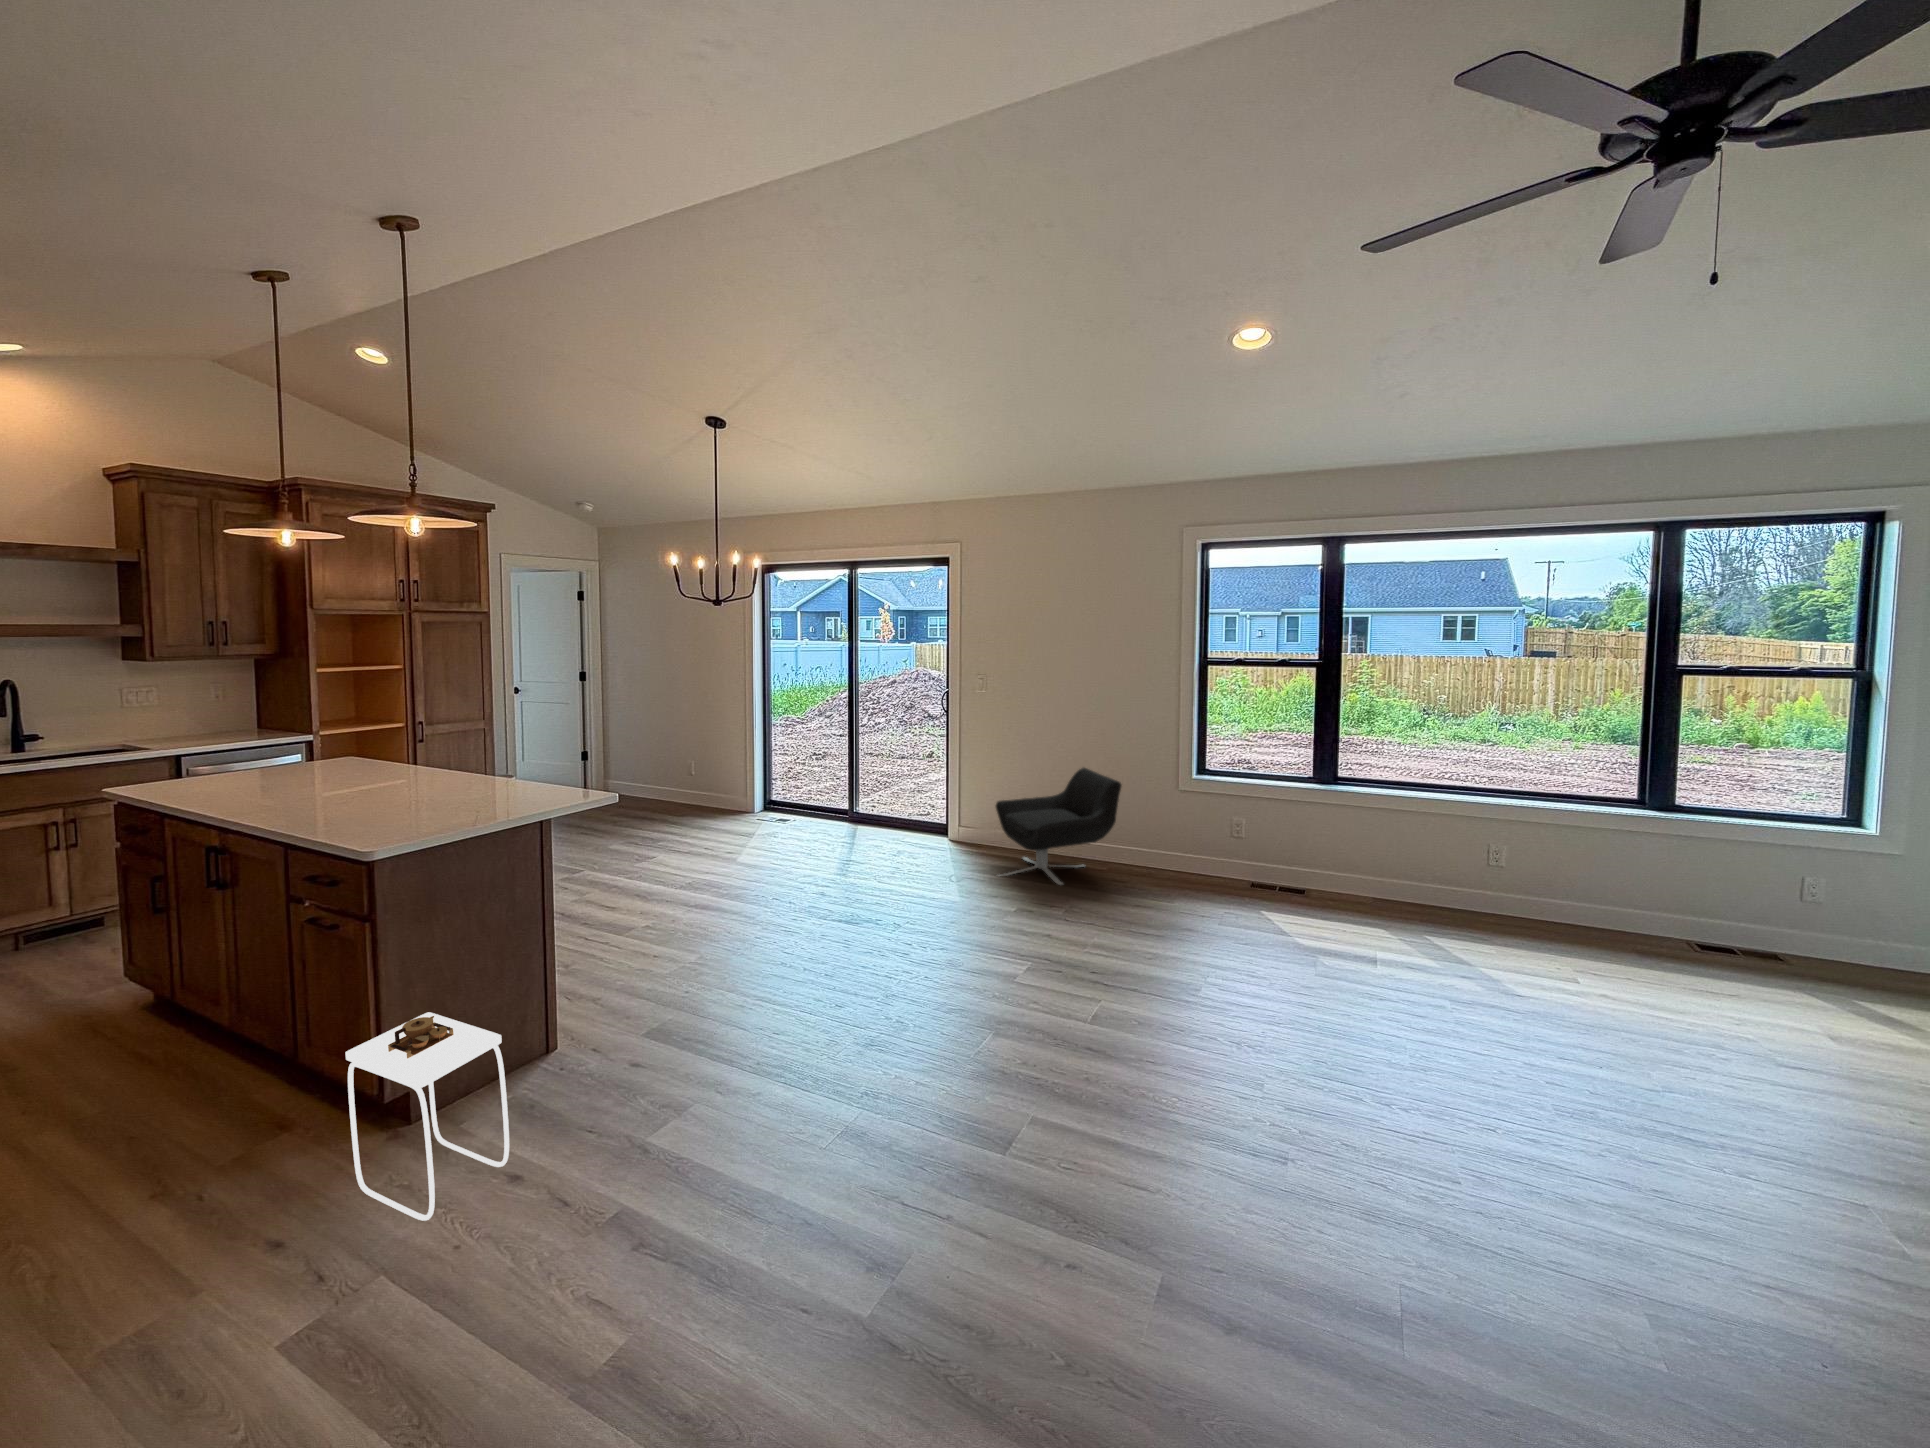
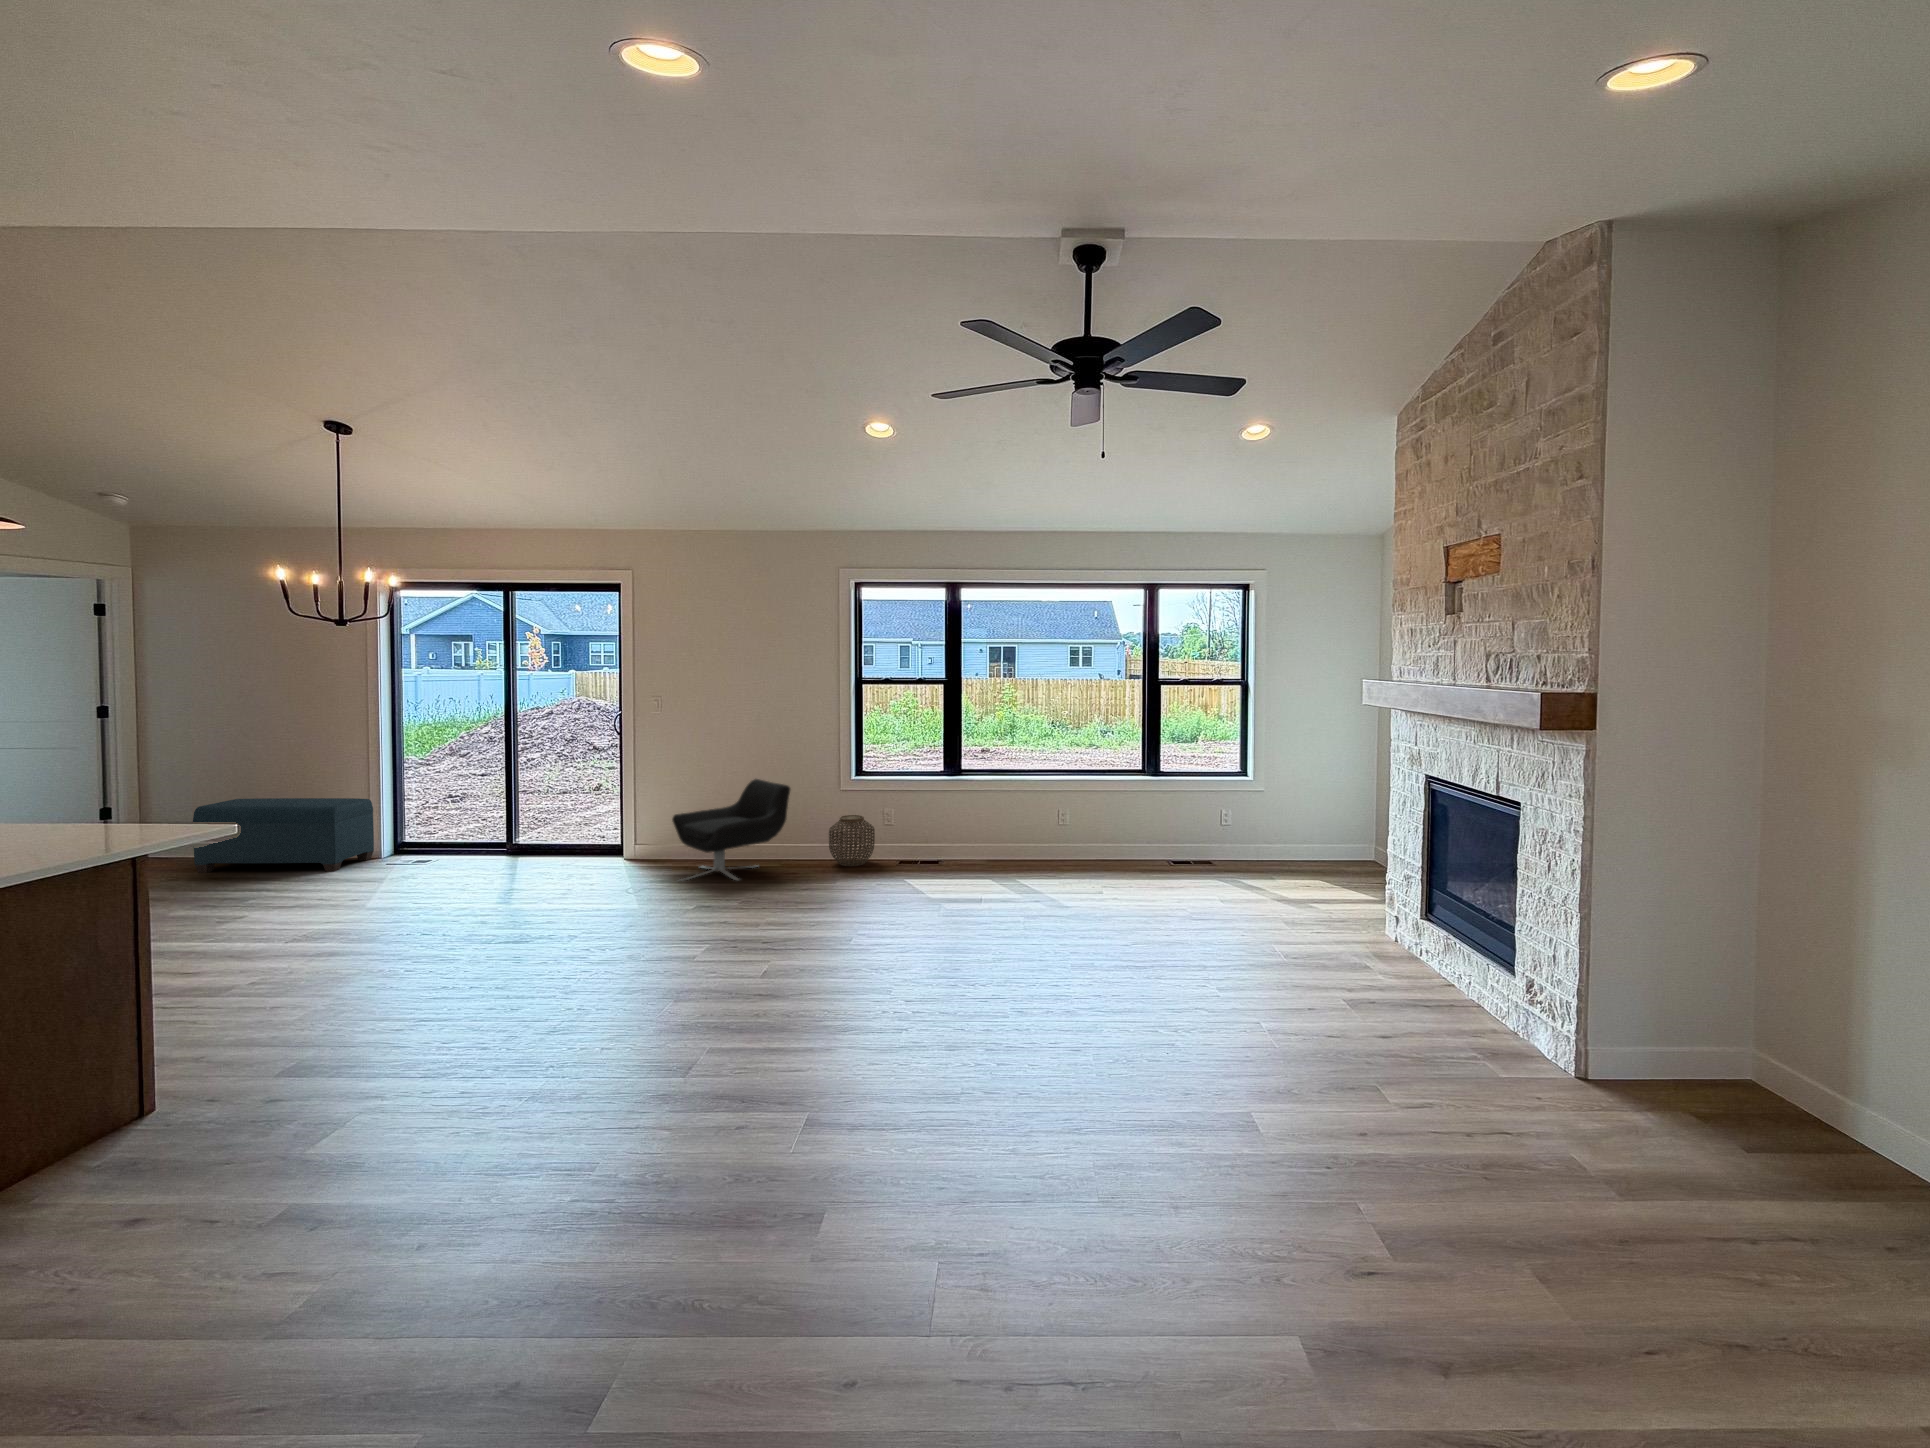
bench: none [630,748,753,820] -> present [193,798,374,873]
woven basket: none [1165,820,1221,882] -> present [829,815,875,866]
side table: present [345,1012,509,1221] -> none [60,981,248,1161]

